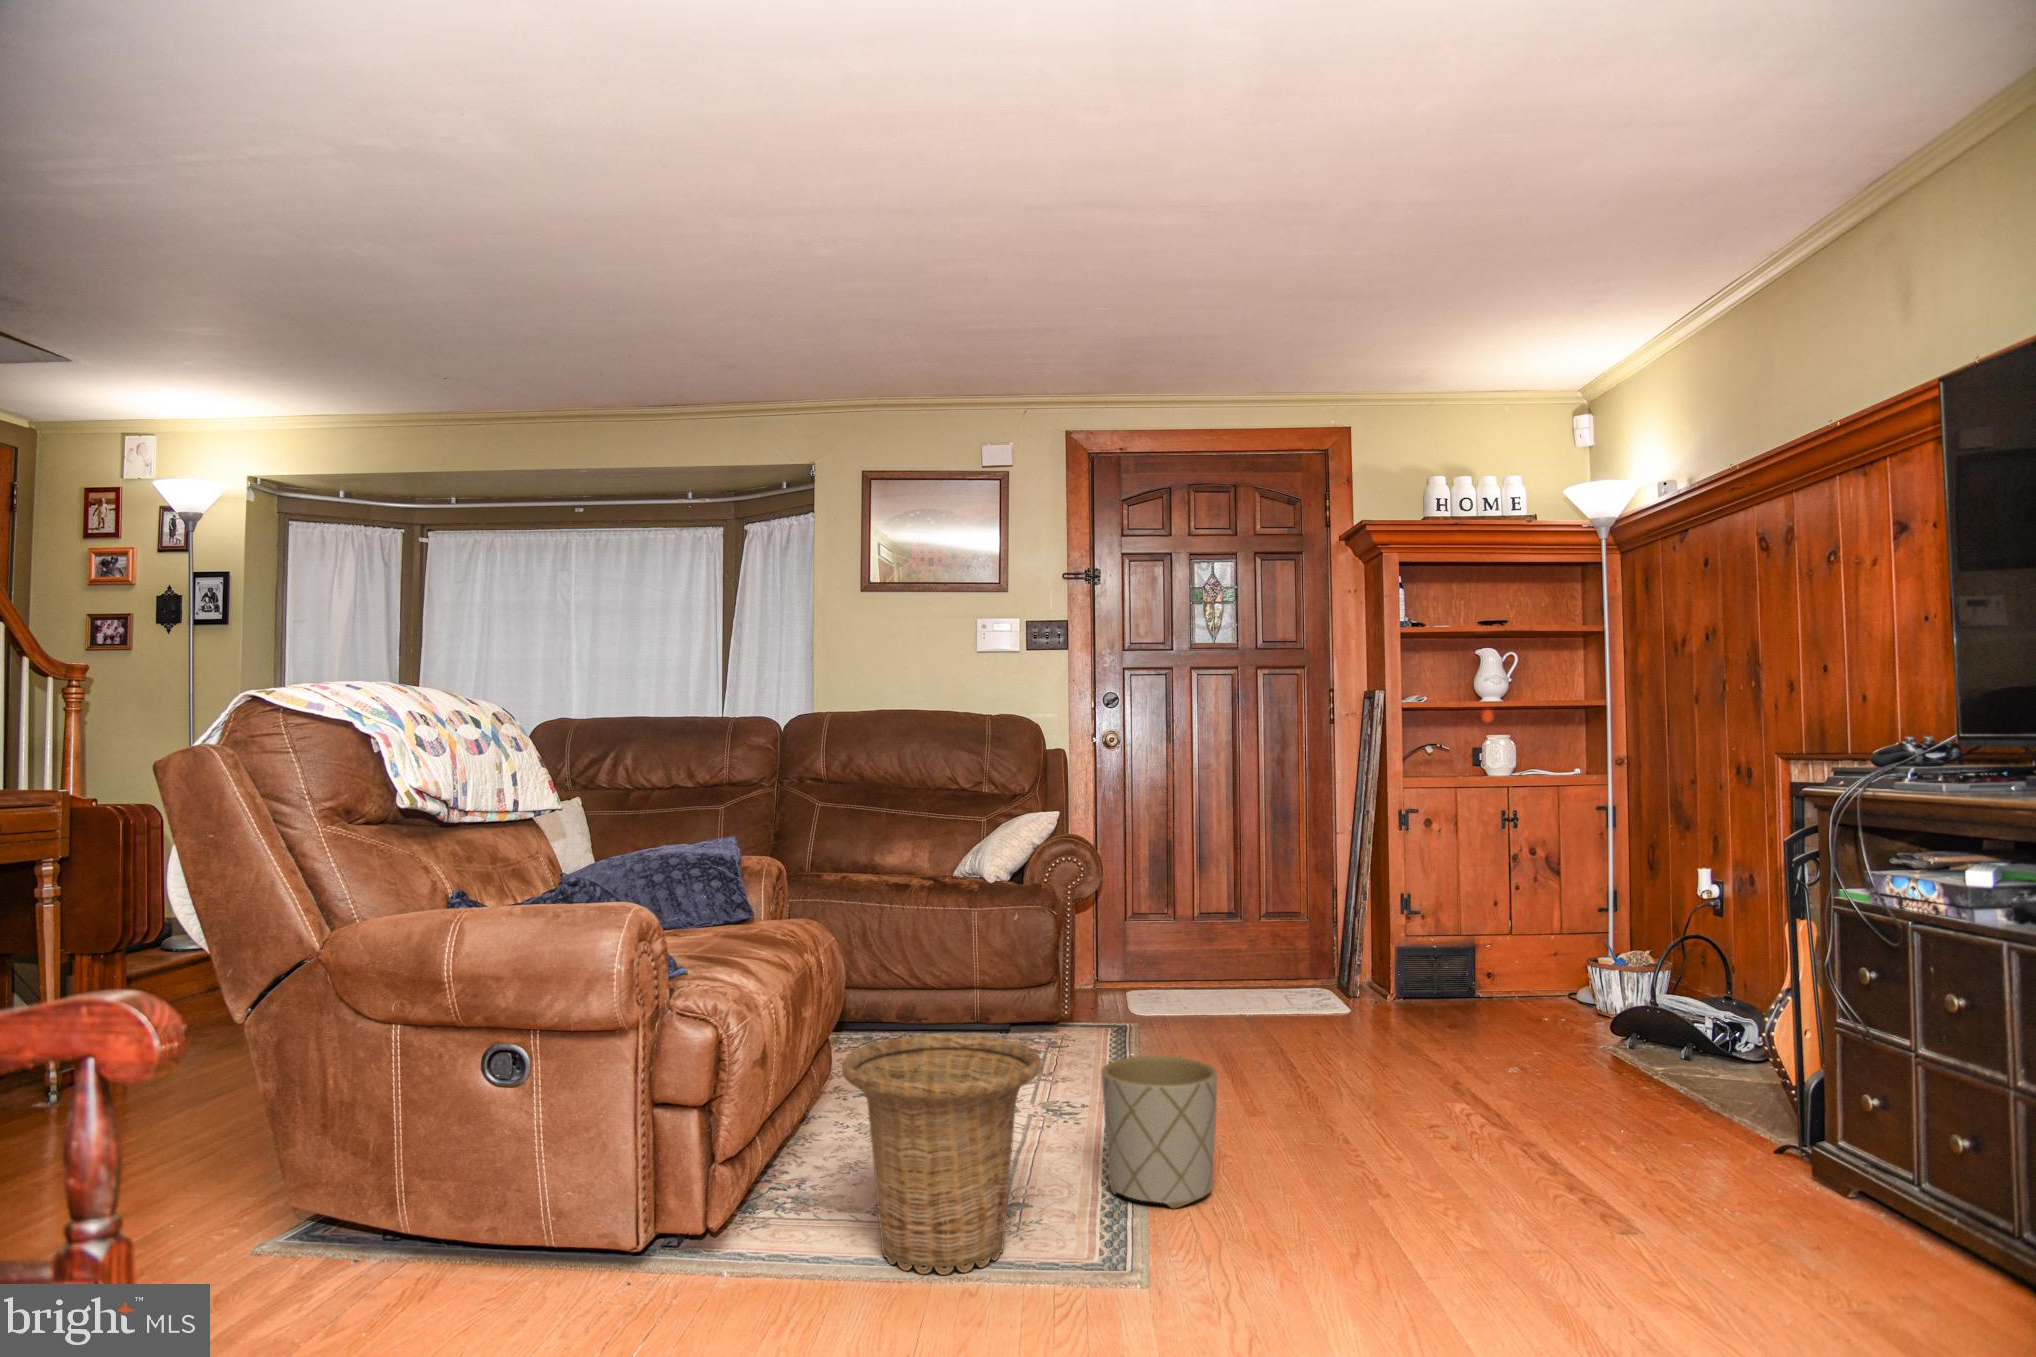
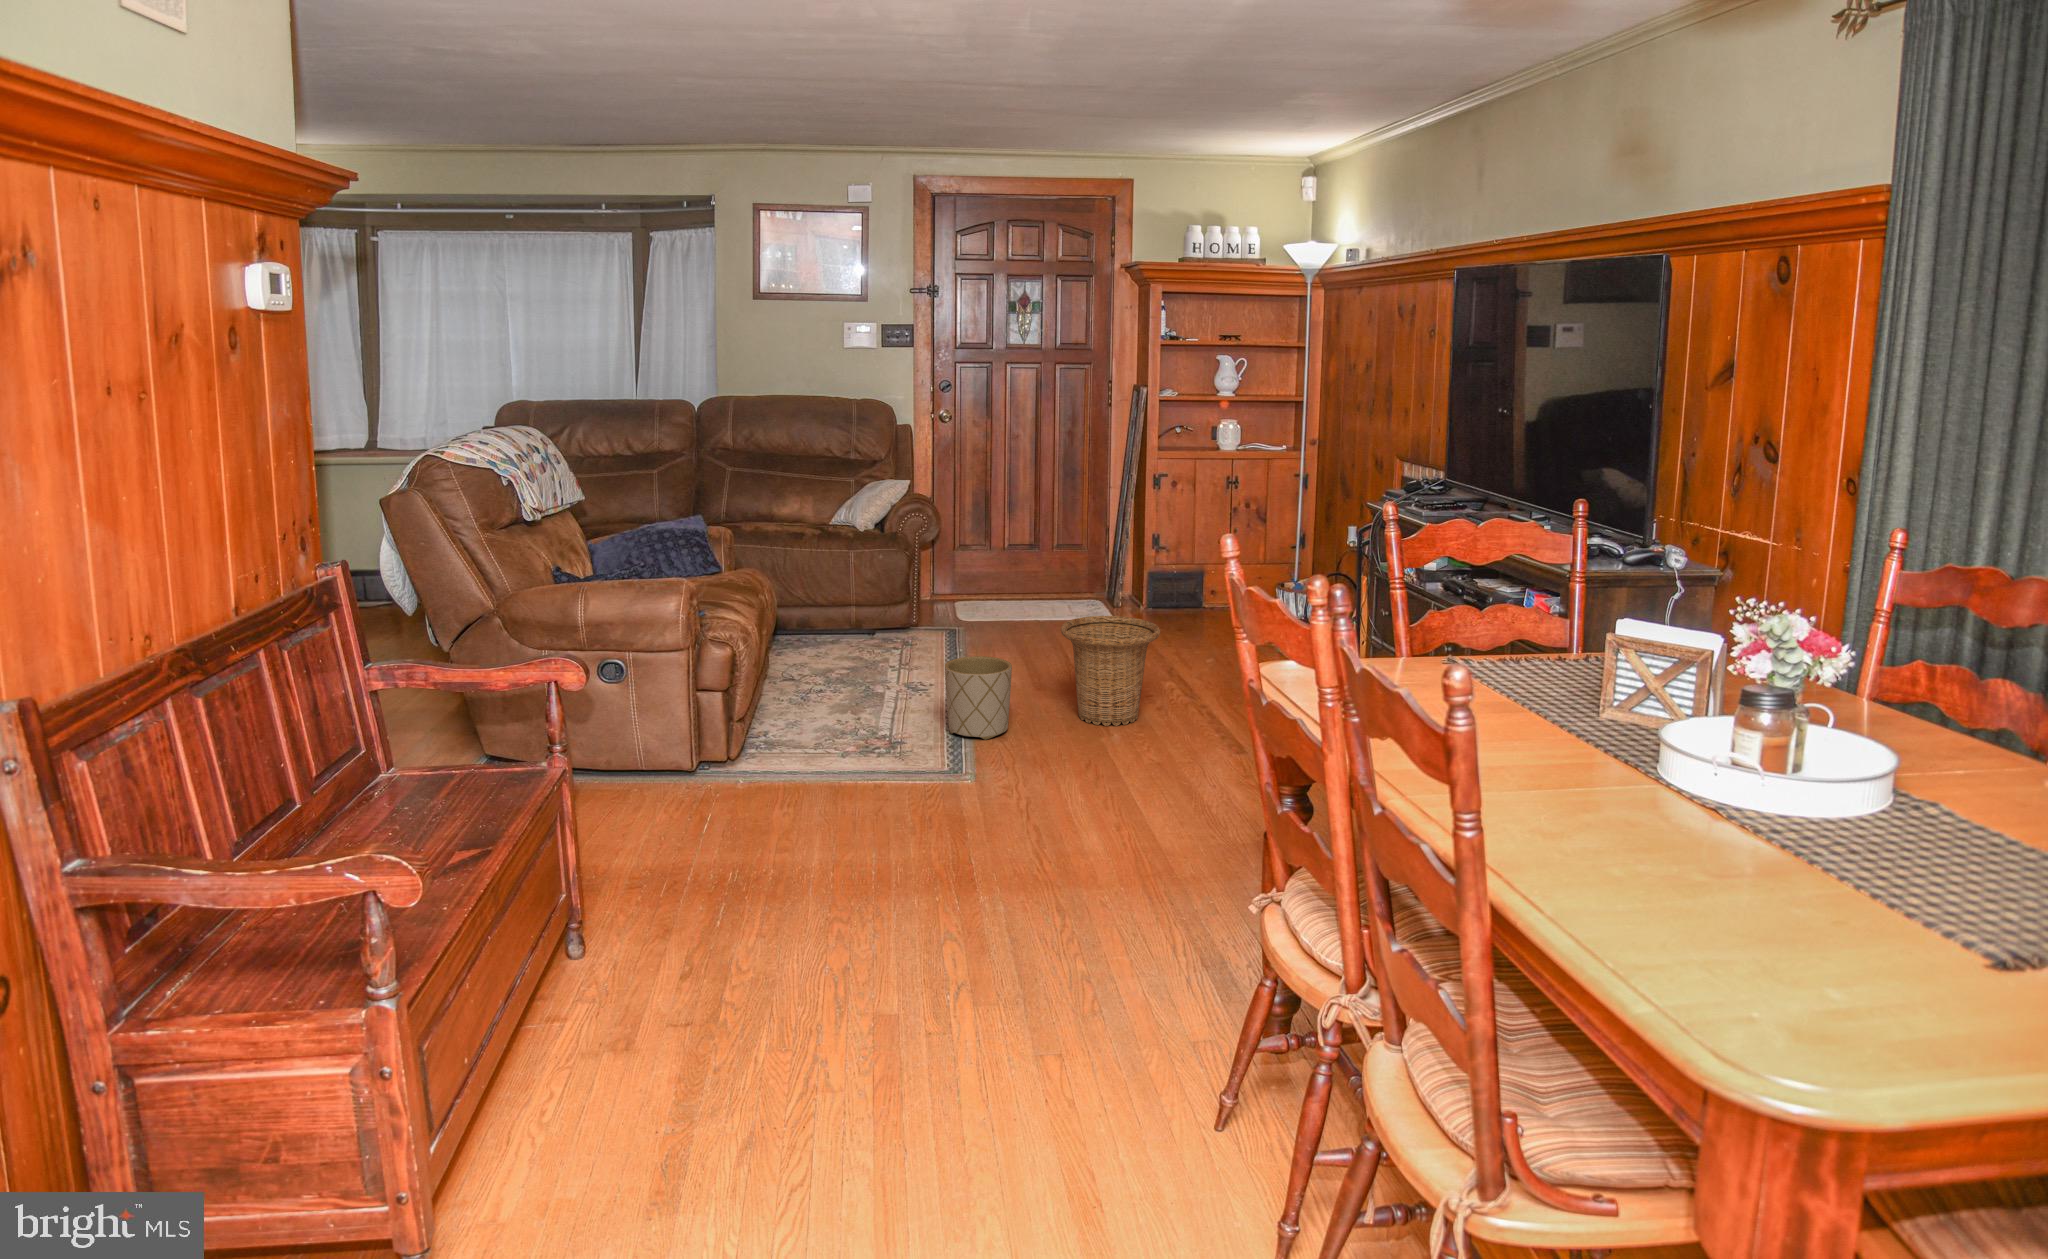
basket: present [842,1035,1041,1275] -> present [1061,616,1160,726]

